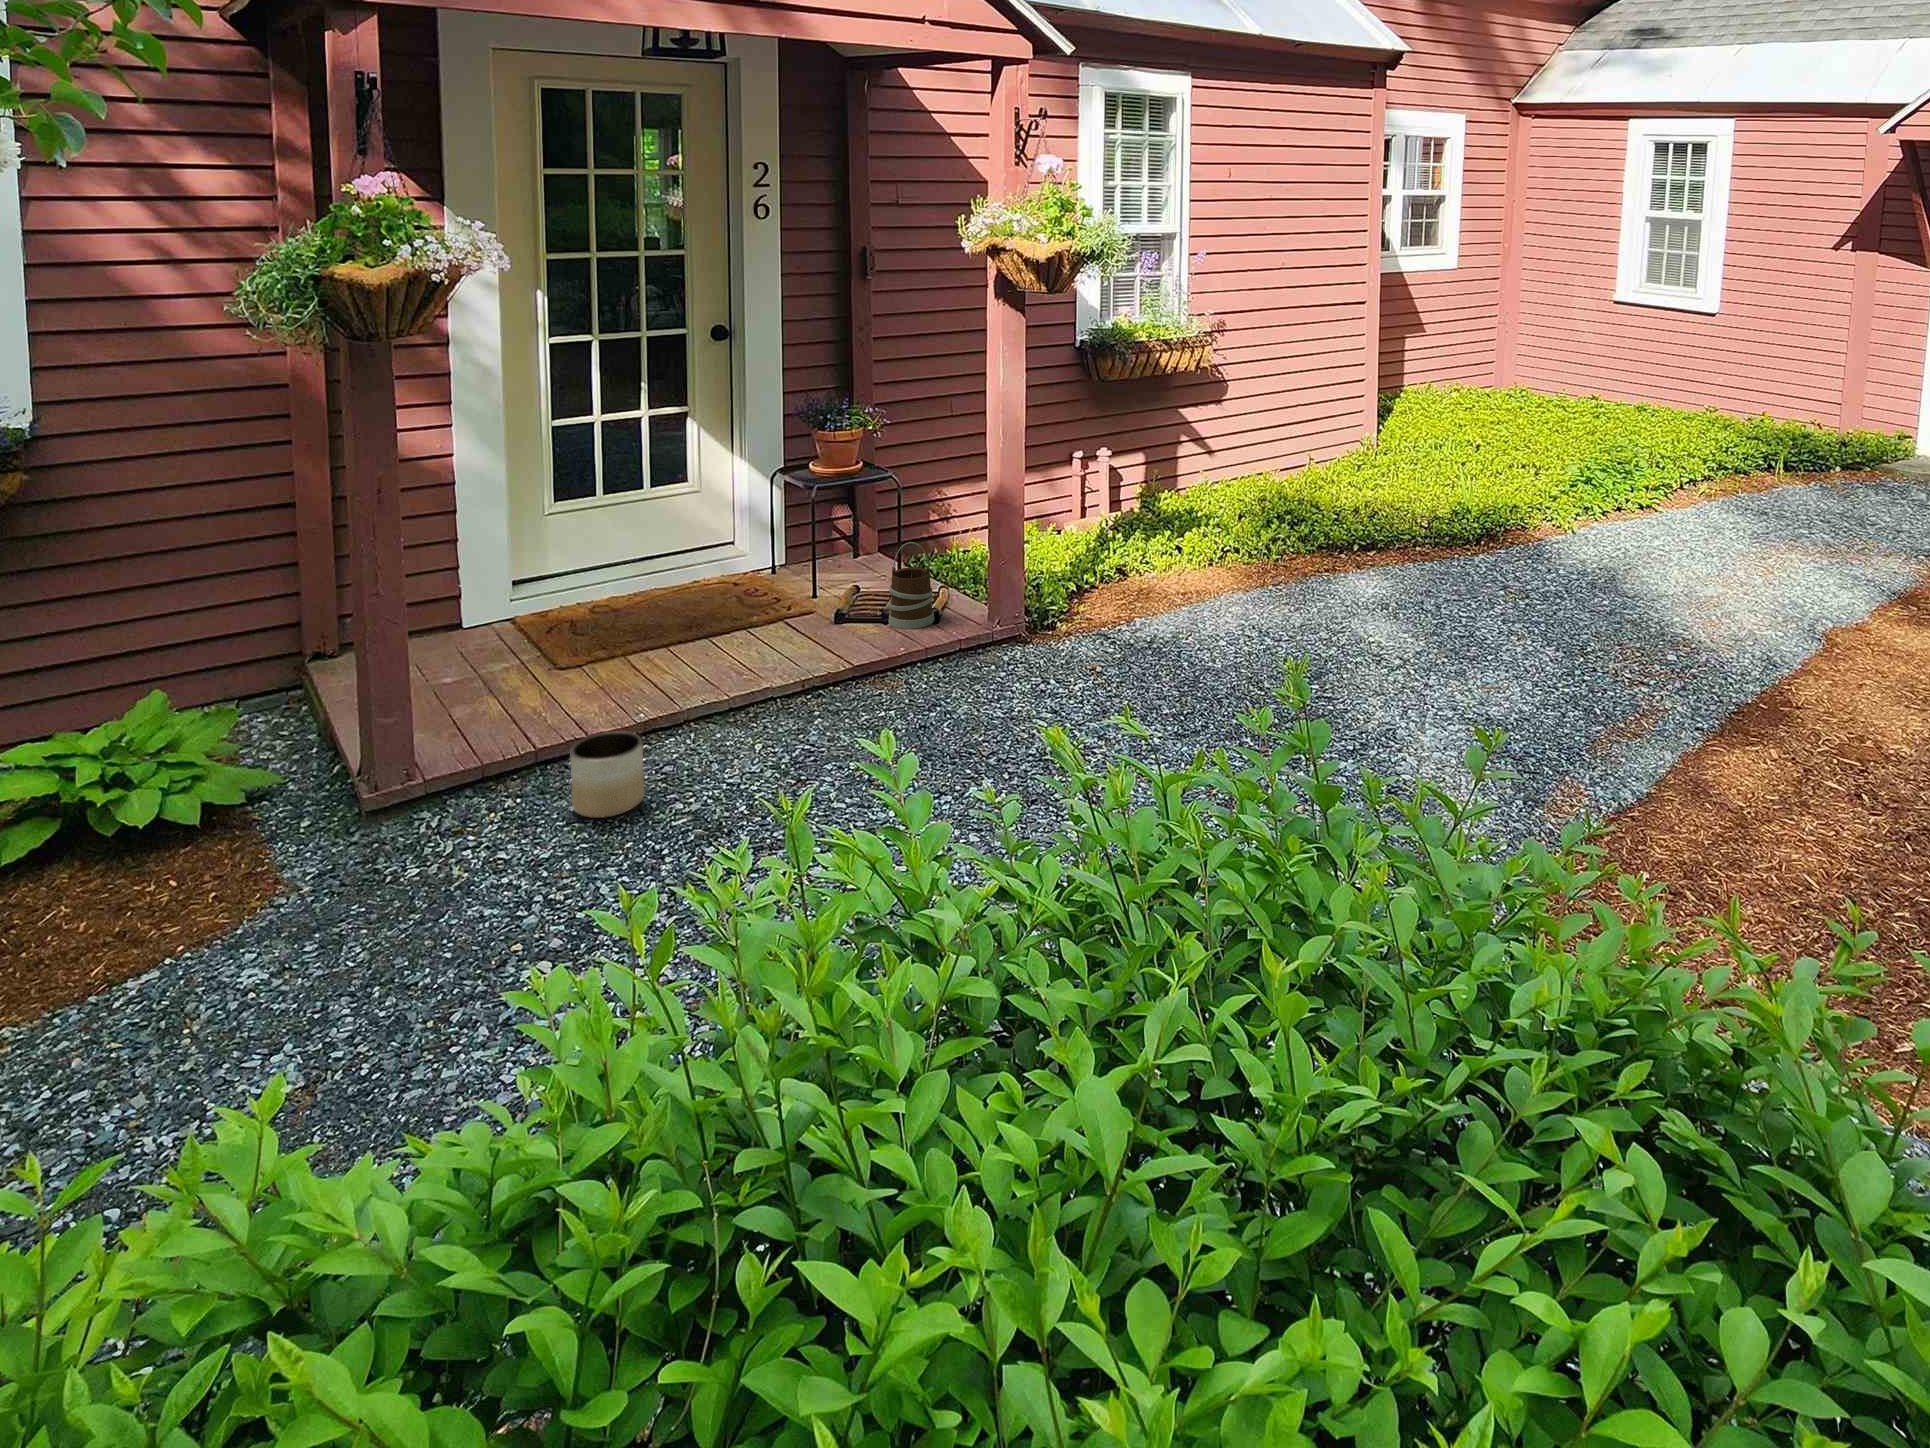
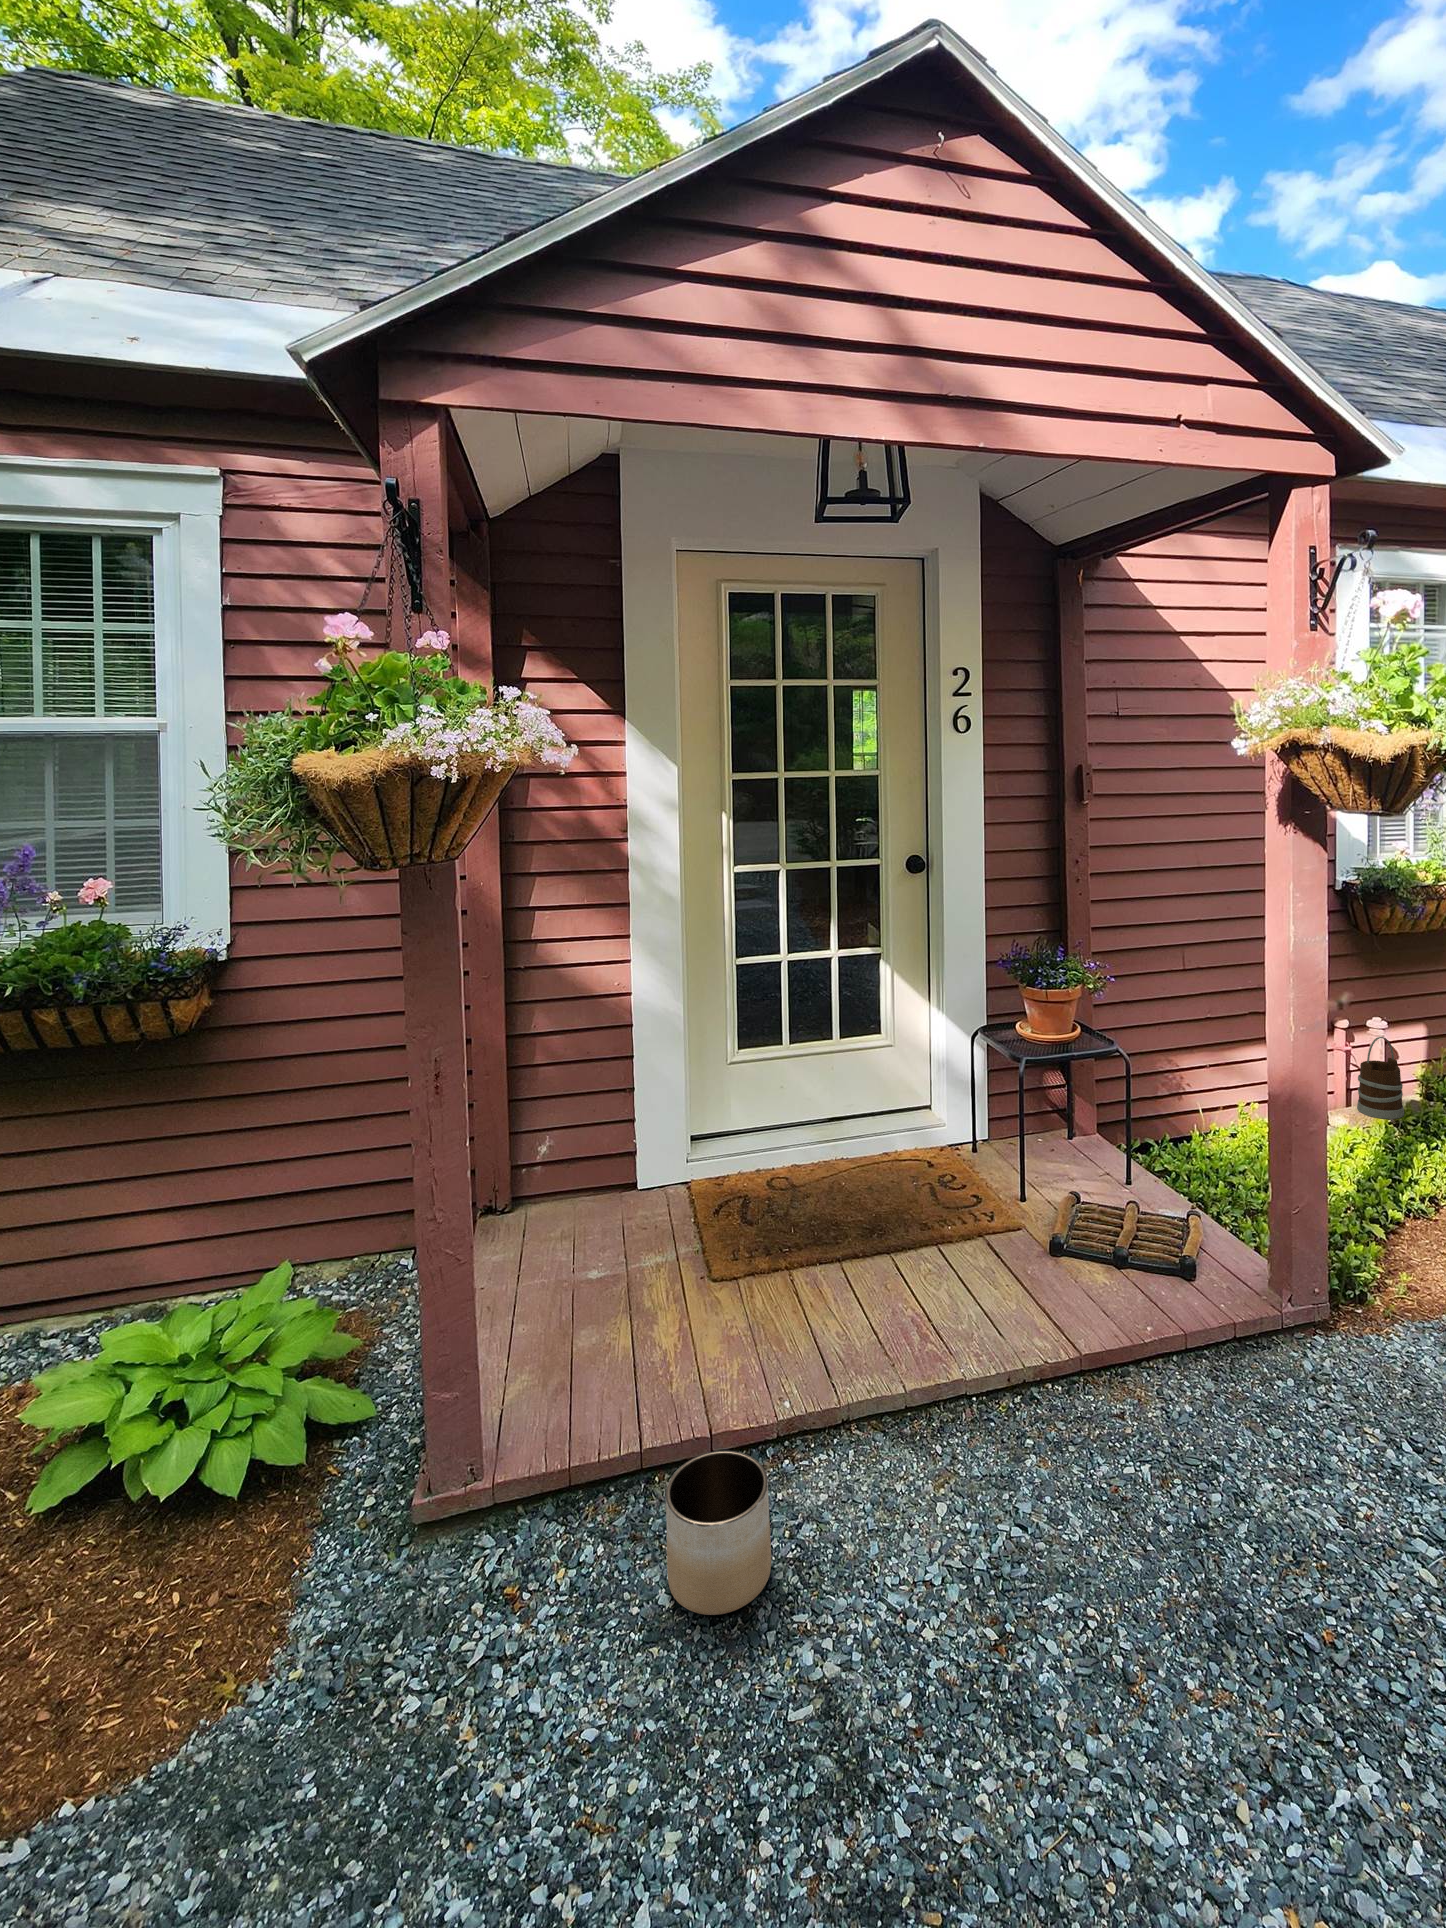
wooden bucket: present [889,542,934,629] -> present [1357,1037,1404,1119]

